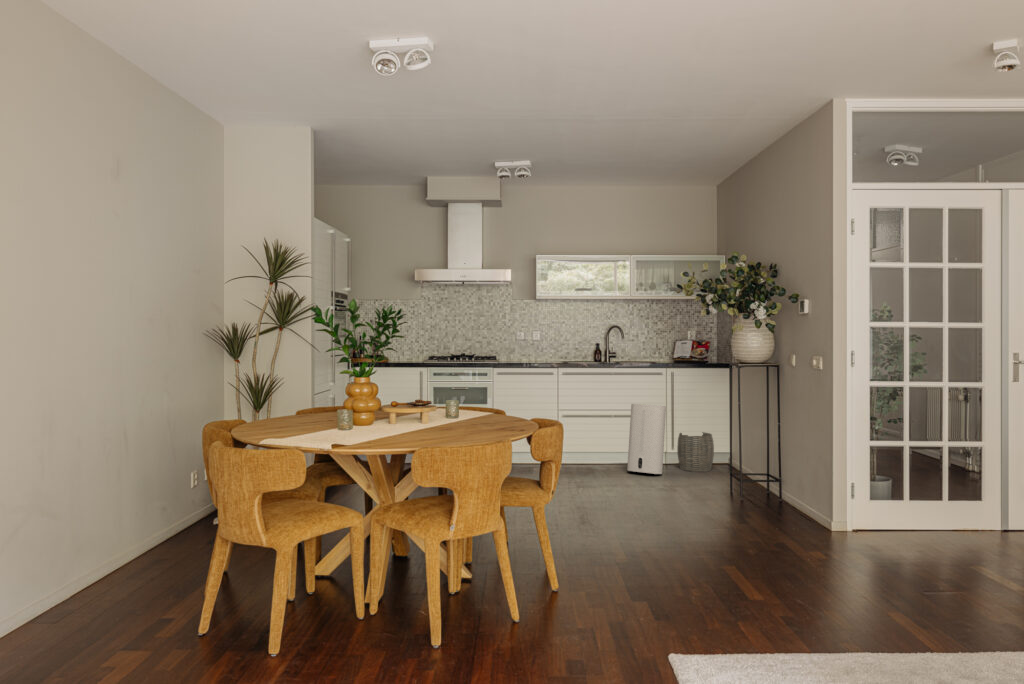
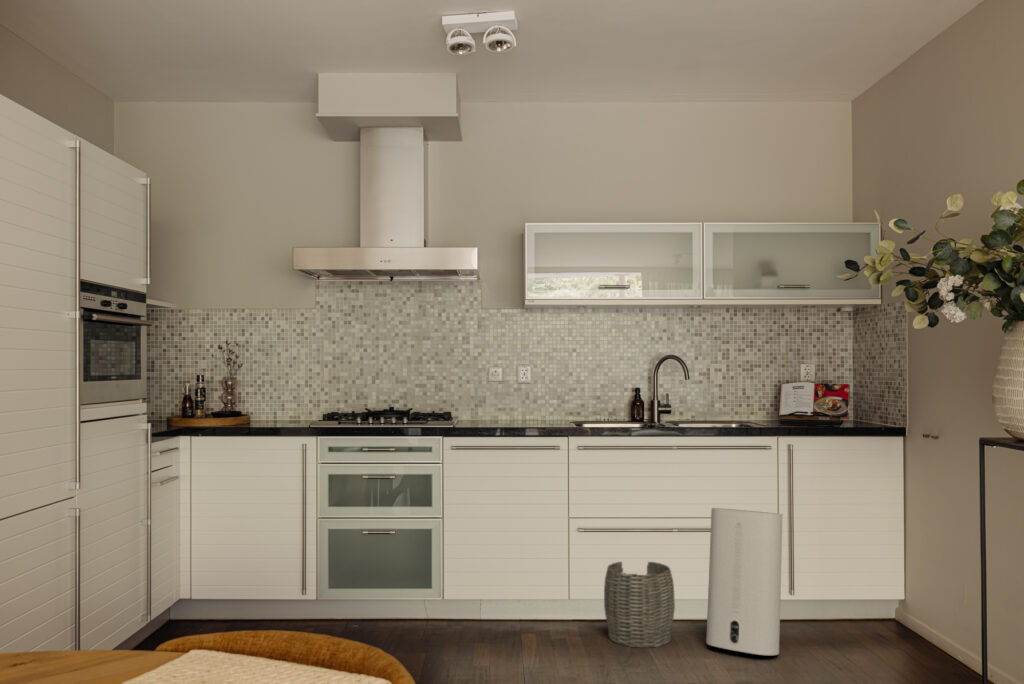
woven basket: present [677,432,714,472] -> present [604,562,675,648]

